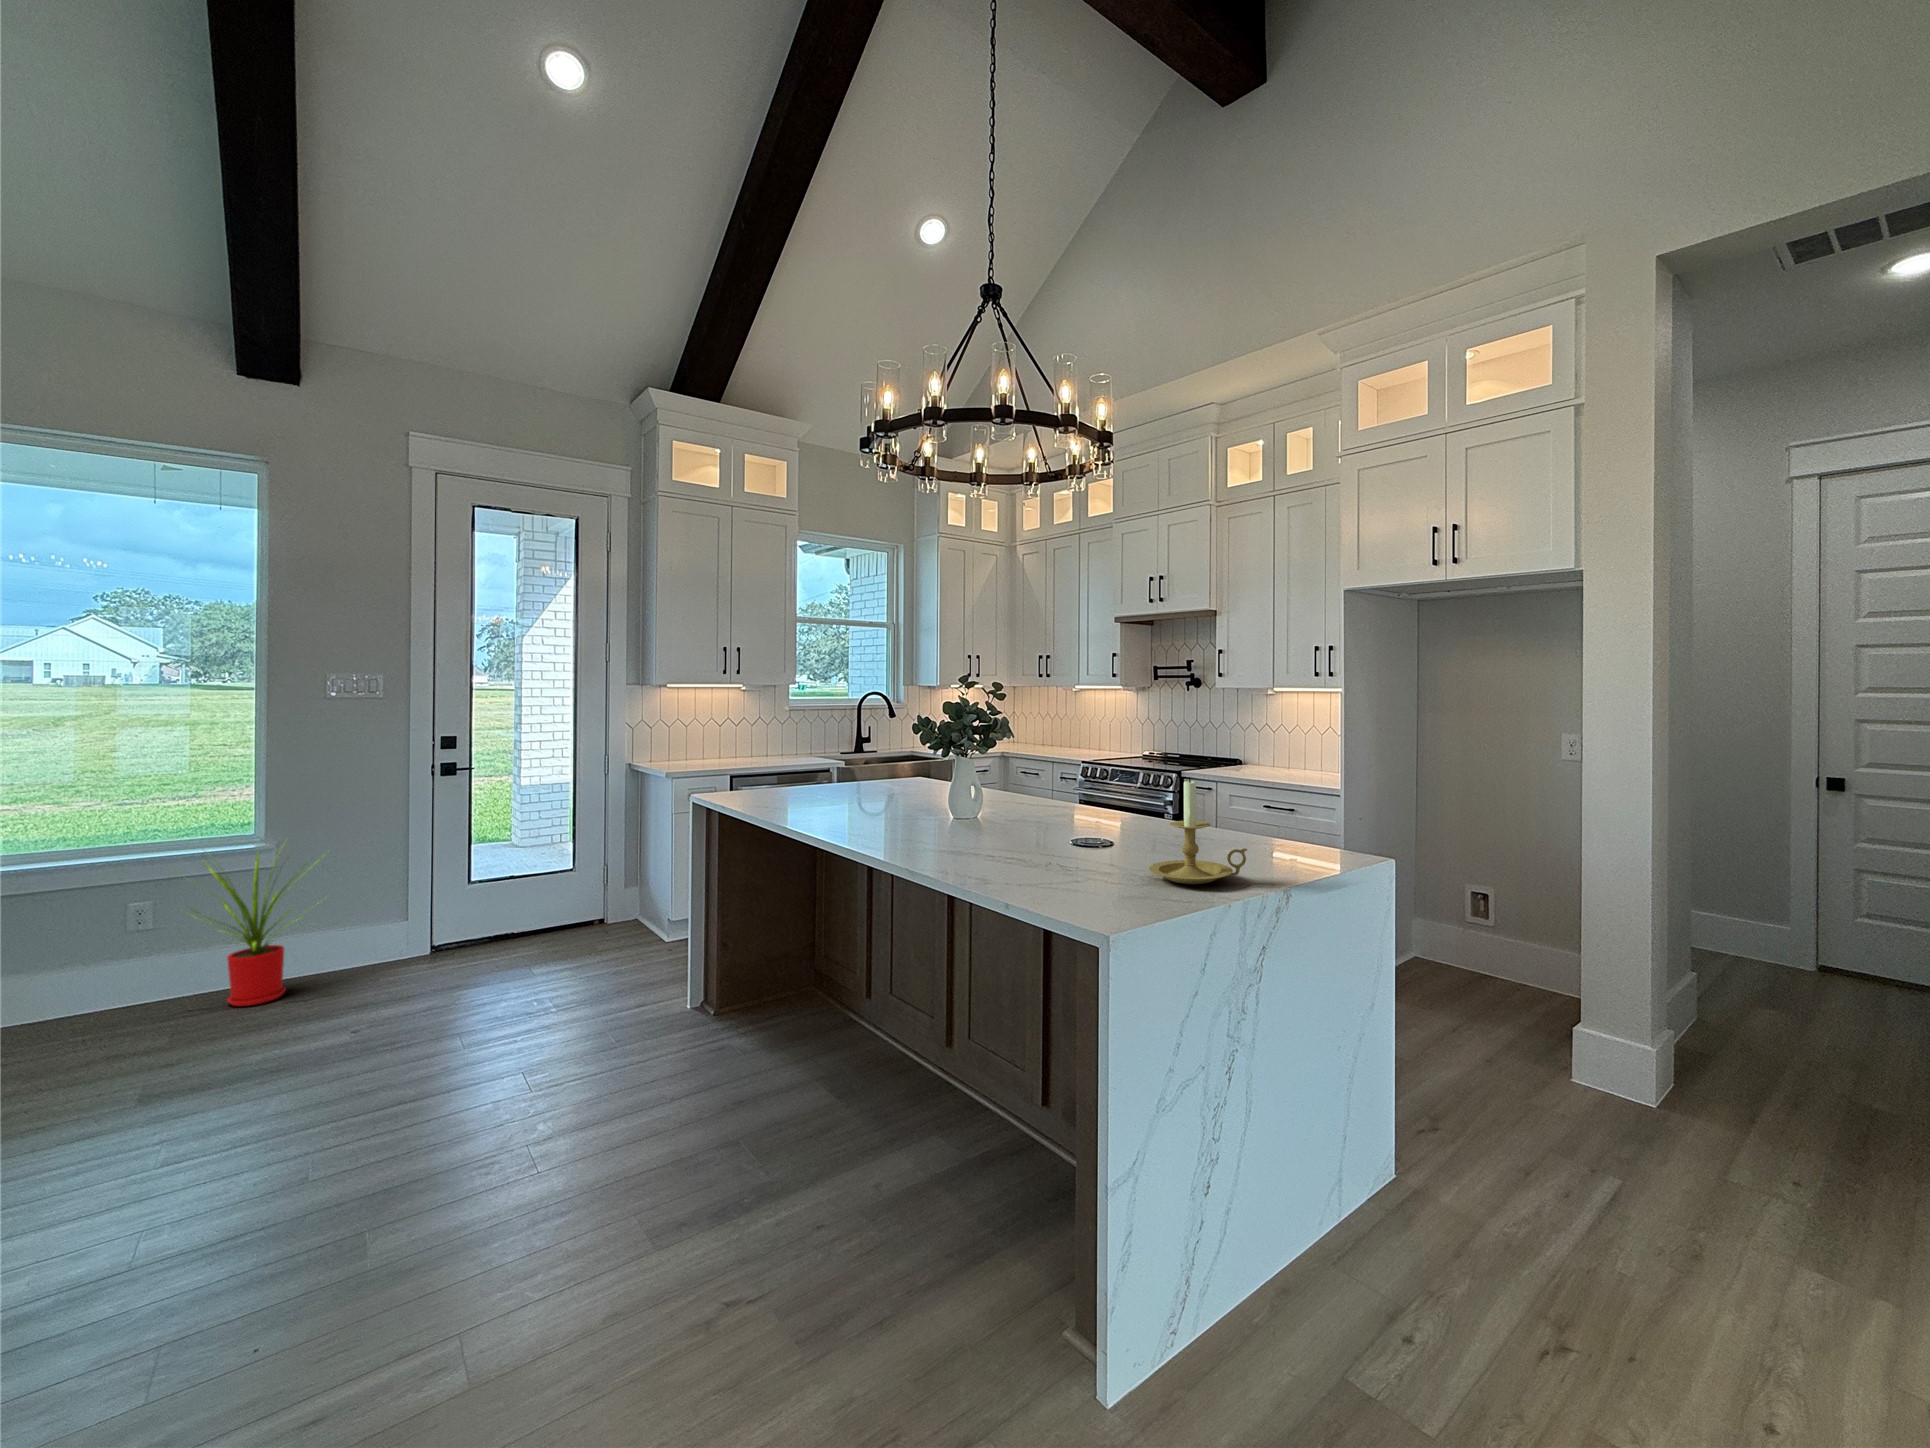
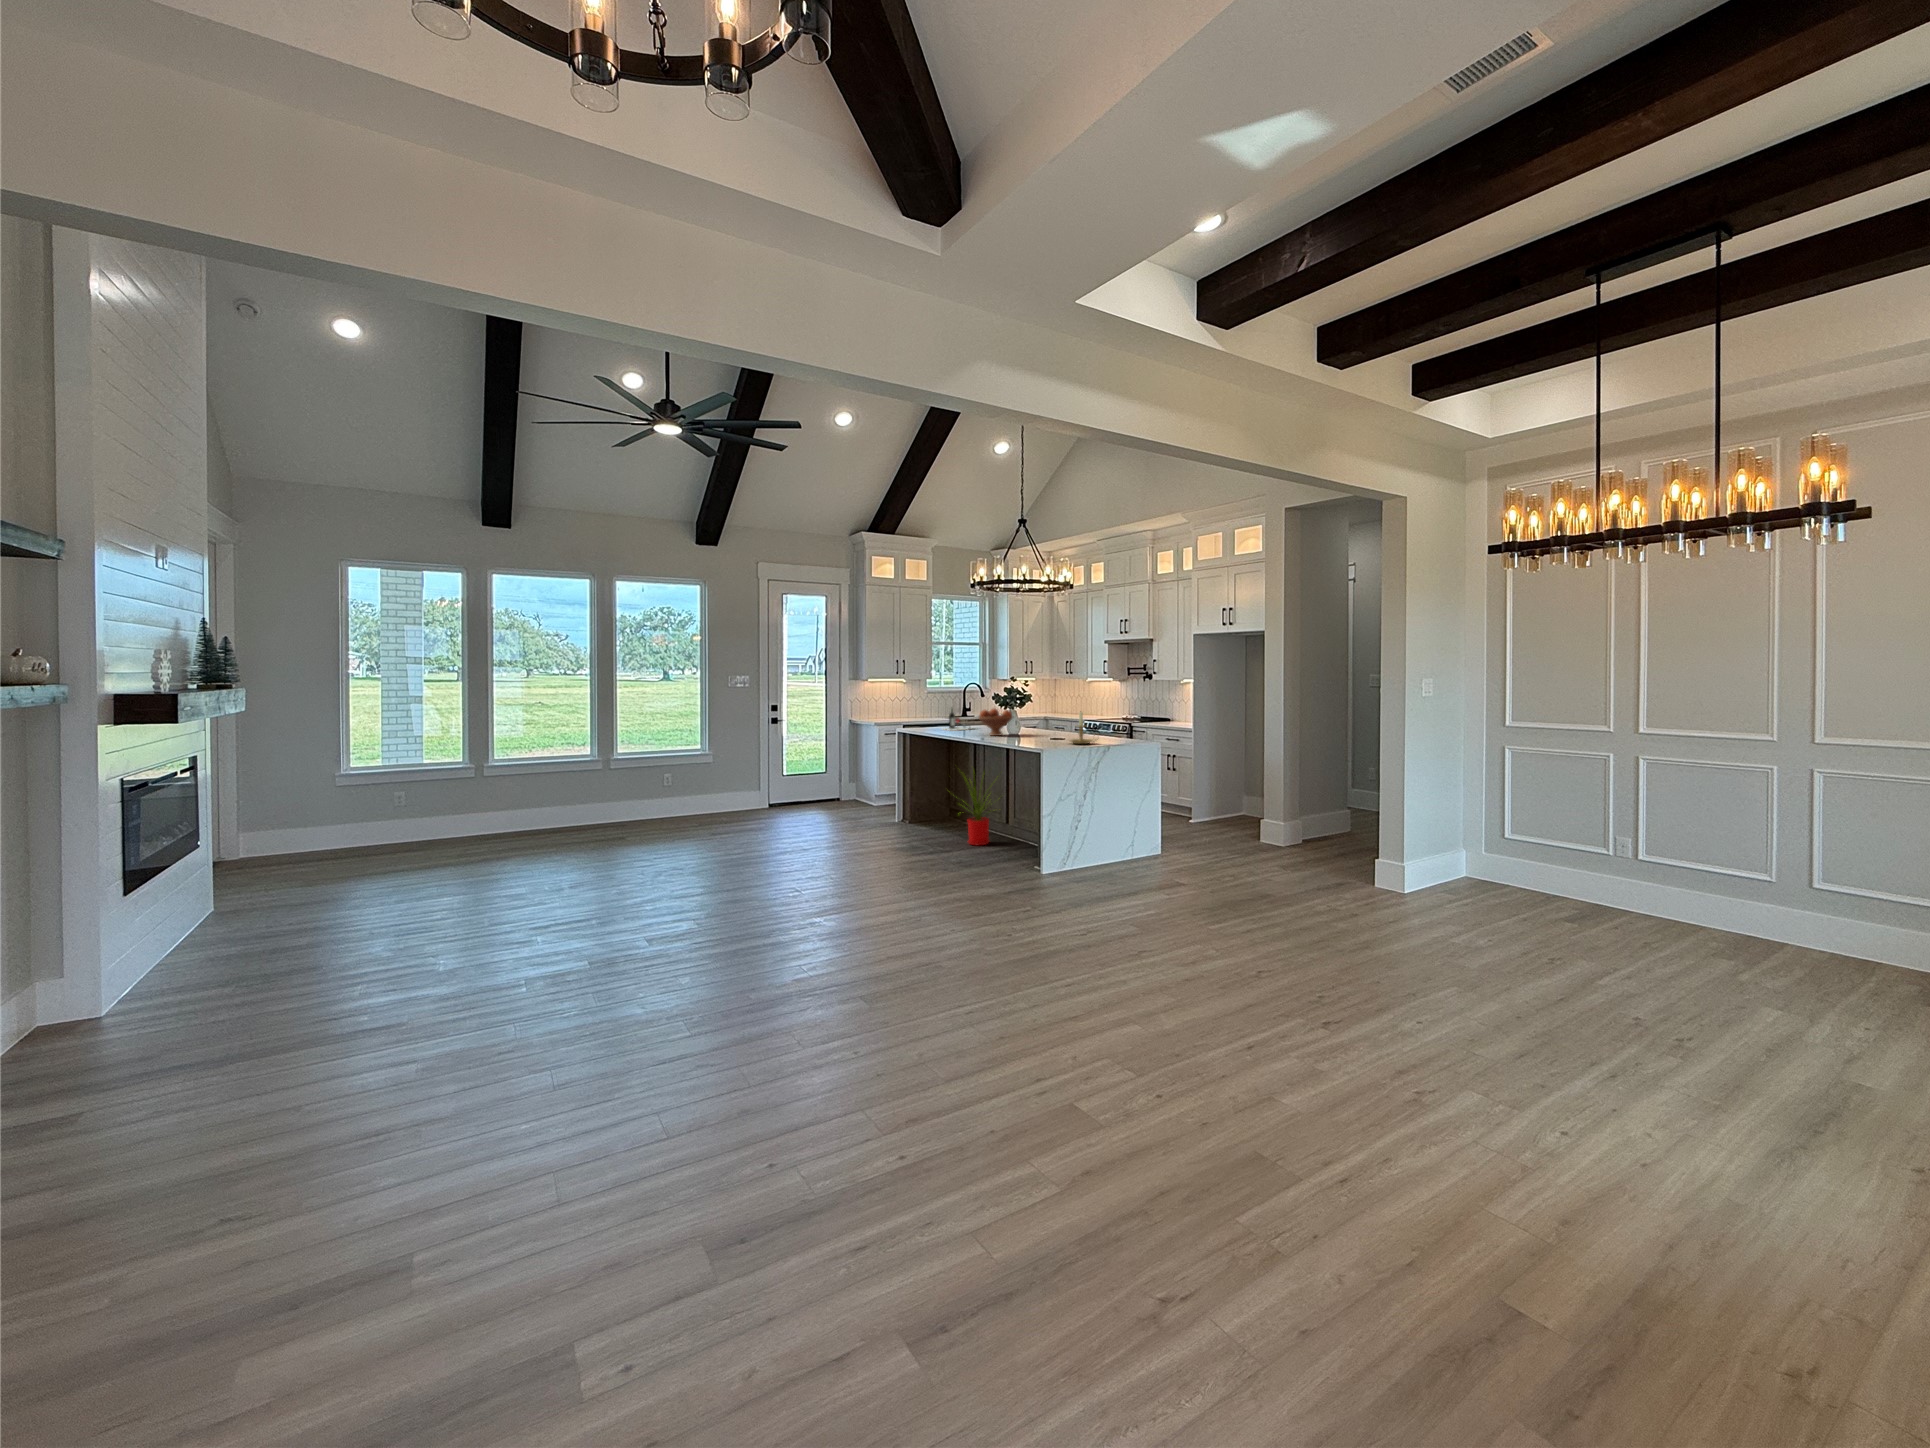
wine bottle: none [768,748,877,806] -> present [944,709,966,731]
fruit bowl: none [873,757,967,831] -> present [979,709,1013,736]
house plant: present [198,842,314,1006] -> present [963,773,995,846]

